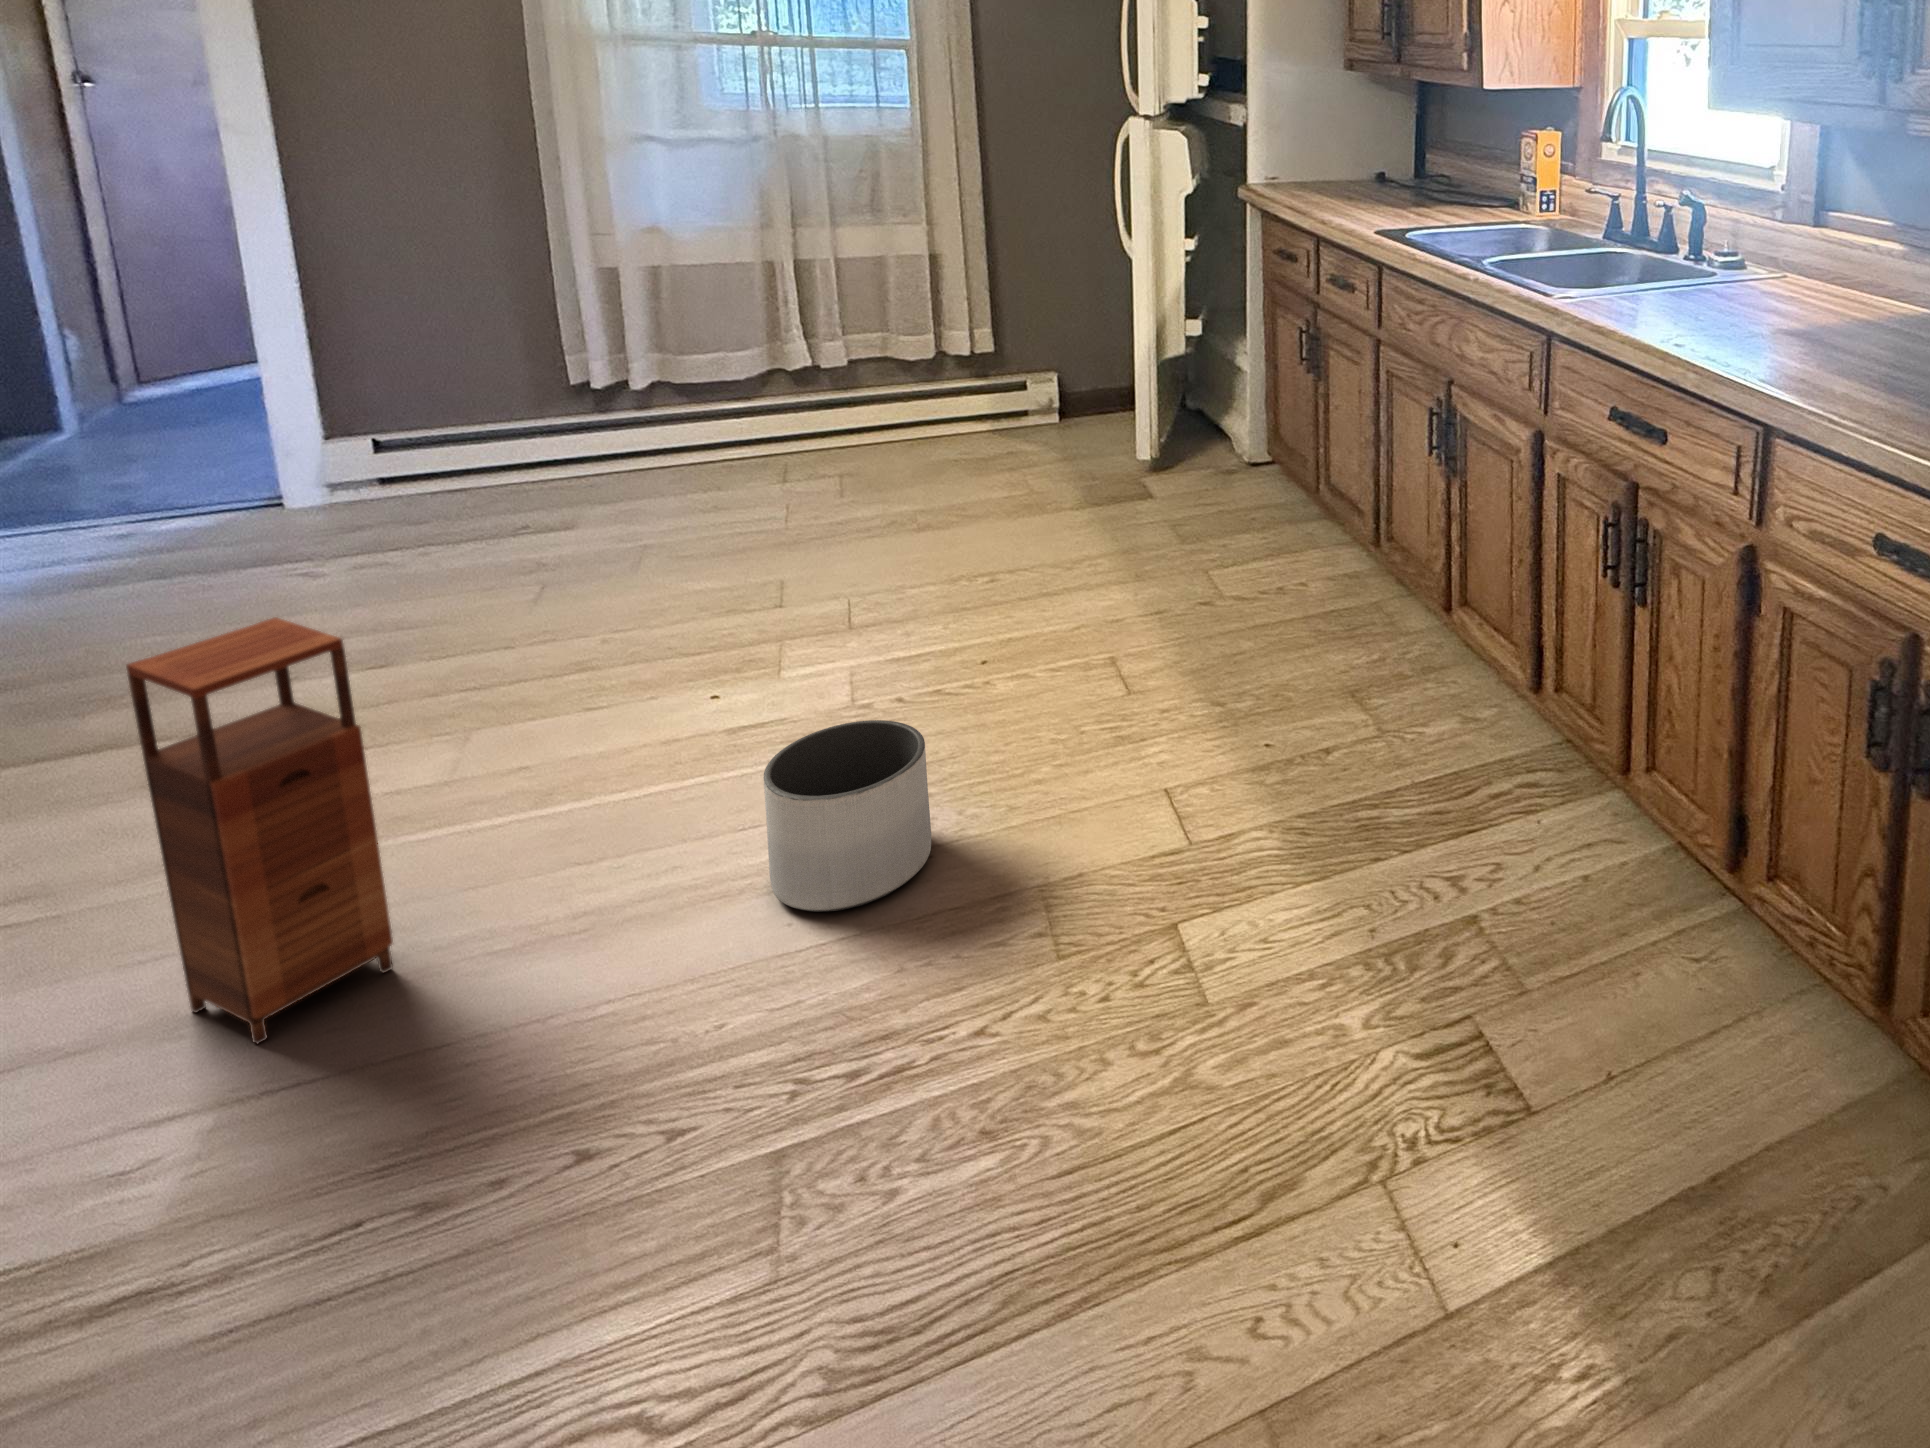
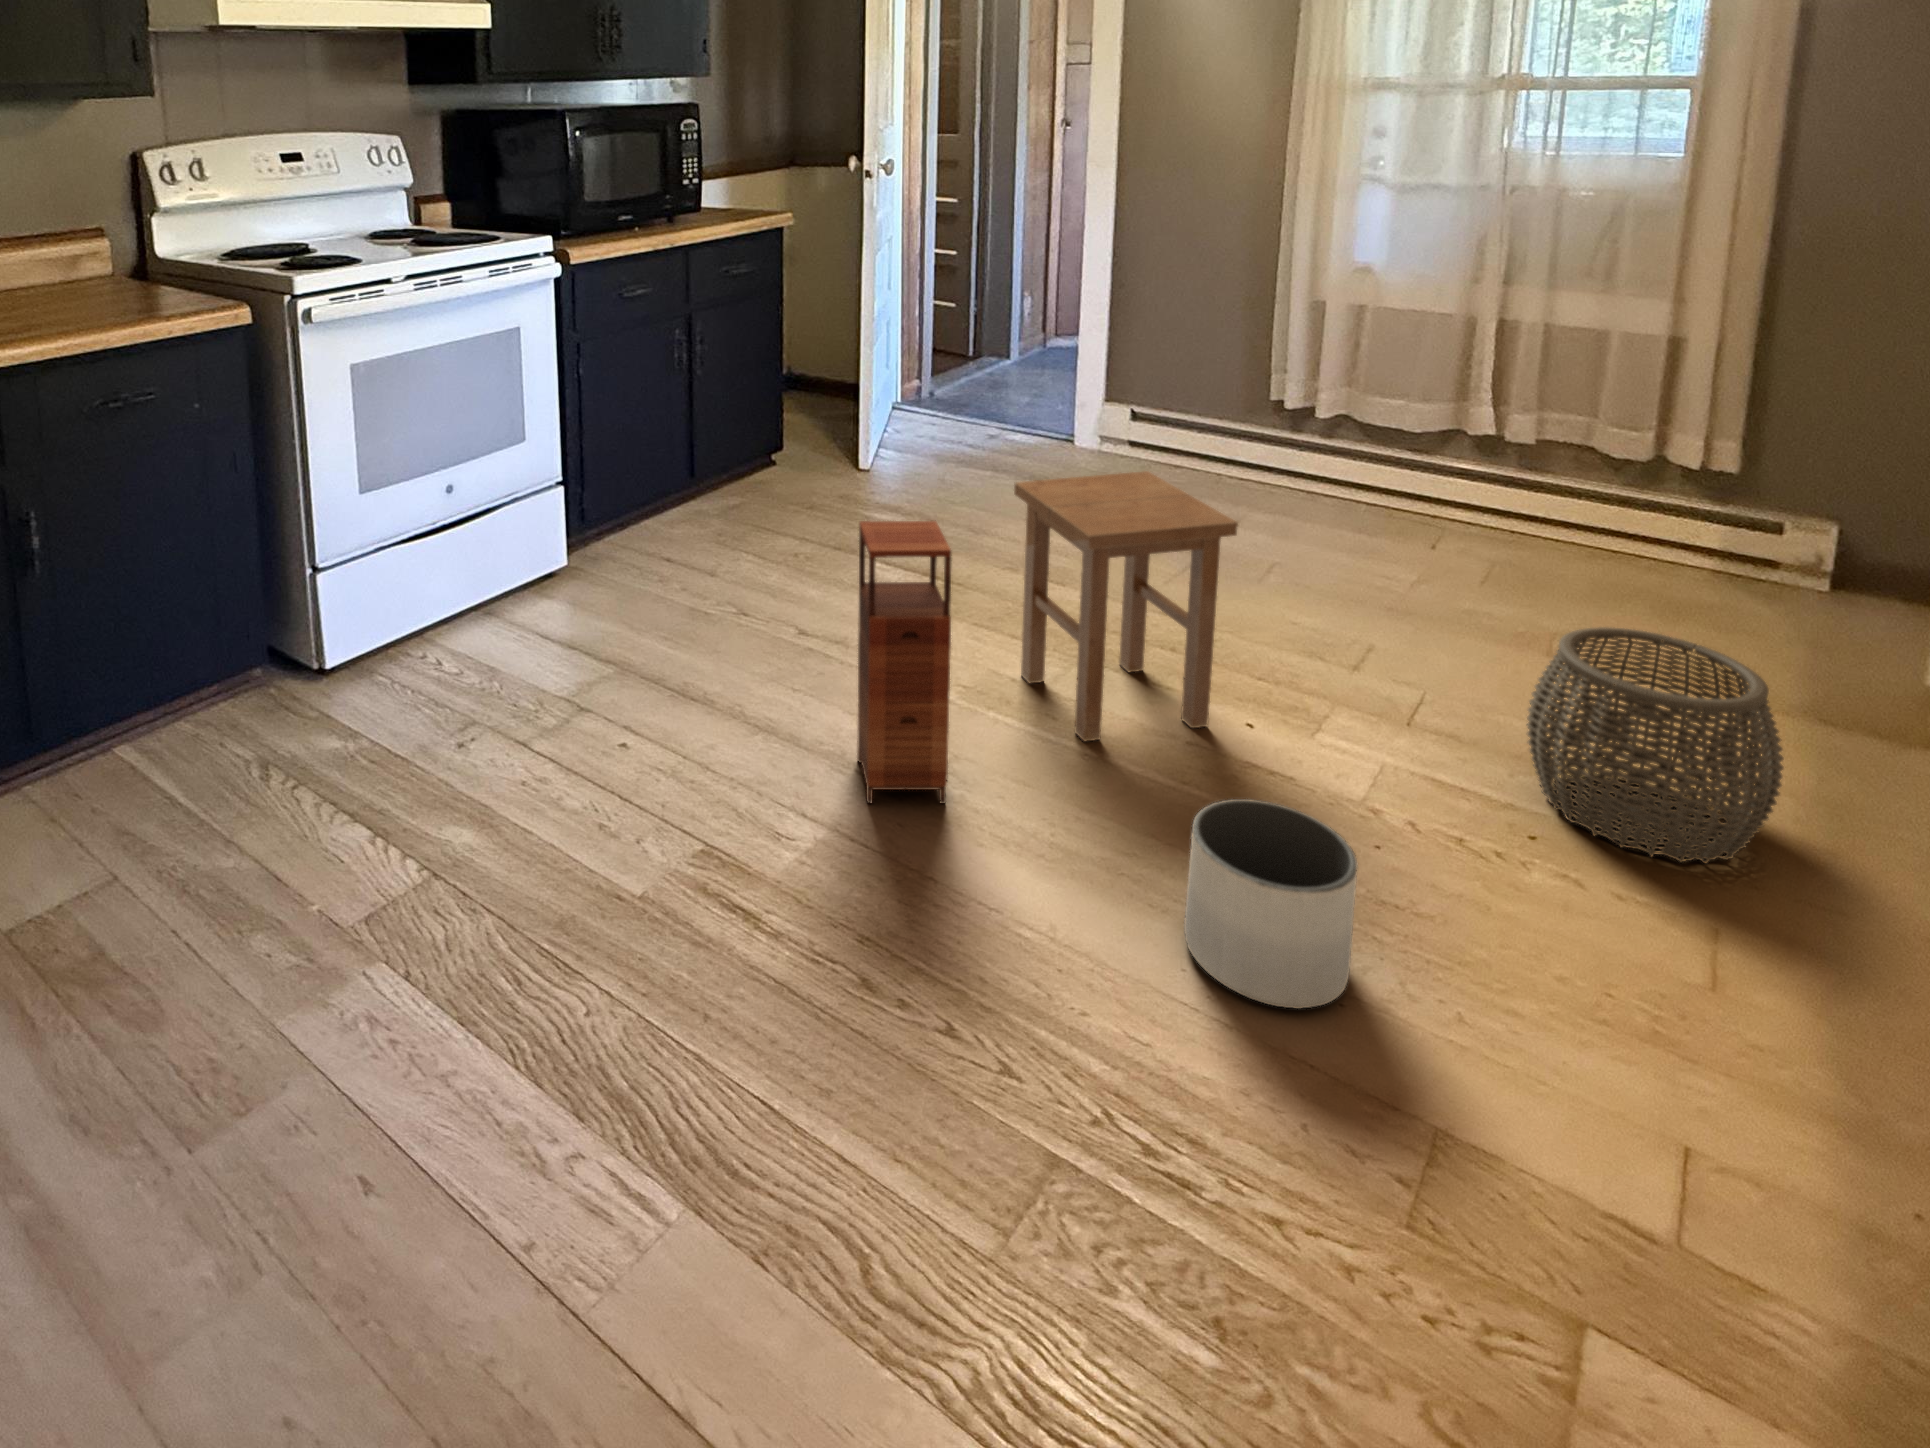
woven basket: none [952,474,1118,643] -> present [1527,627,1784,863]
stool: none [337,479,674,806] -> present [1014,471,1238,741]

